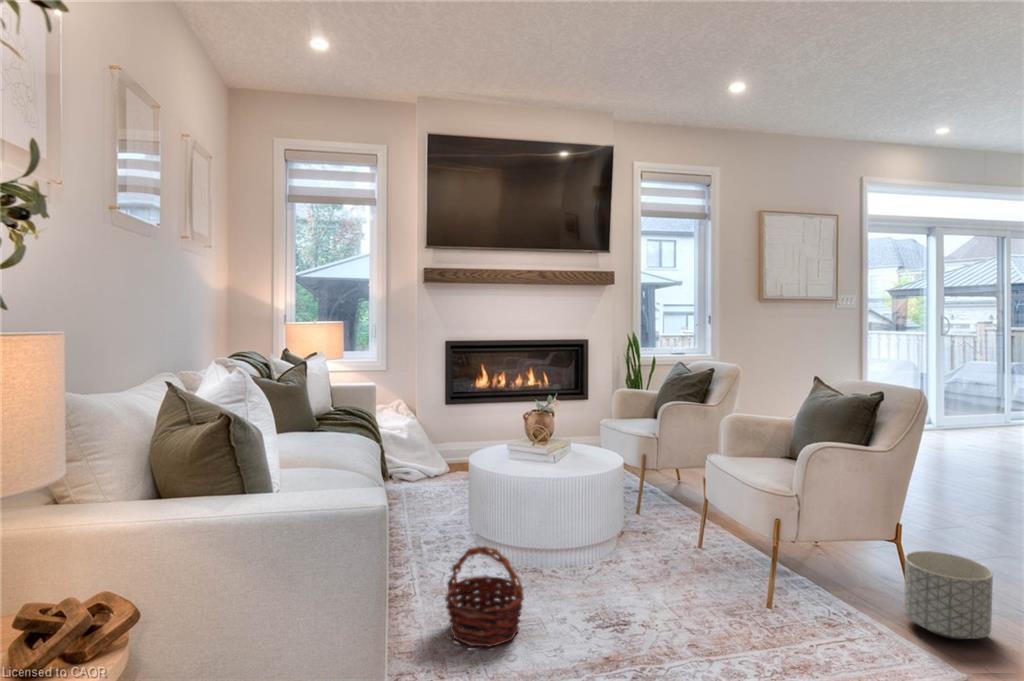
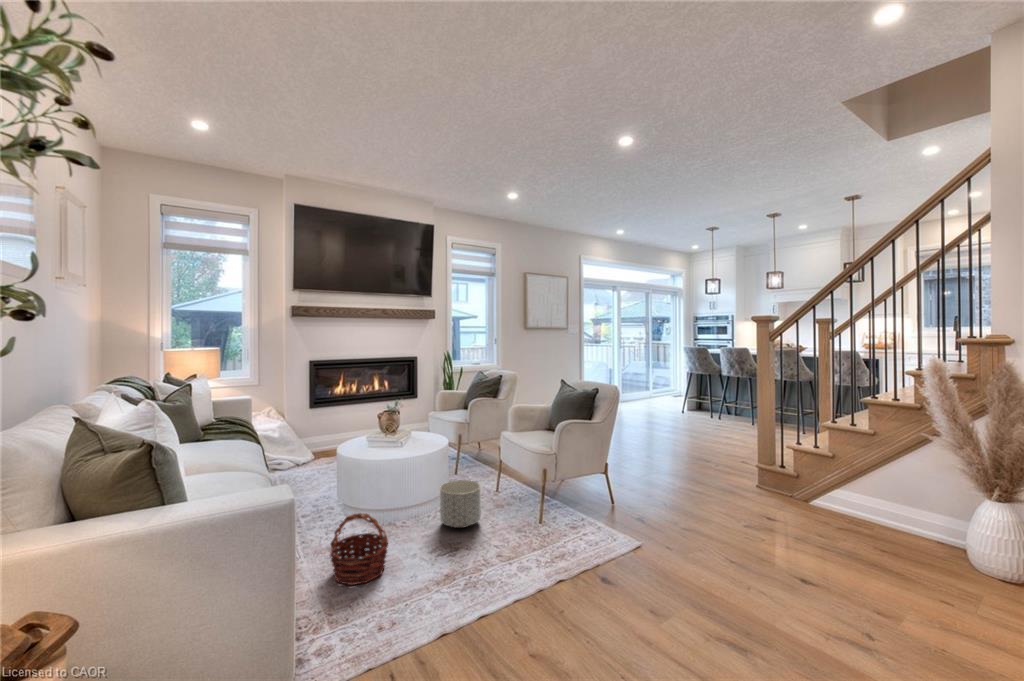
planter: present [904,551,993,639] -> present [440,480,480,528]

